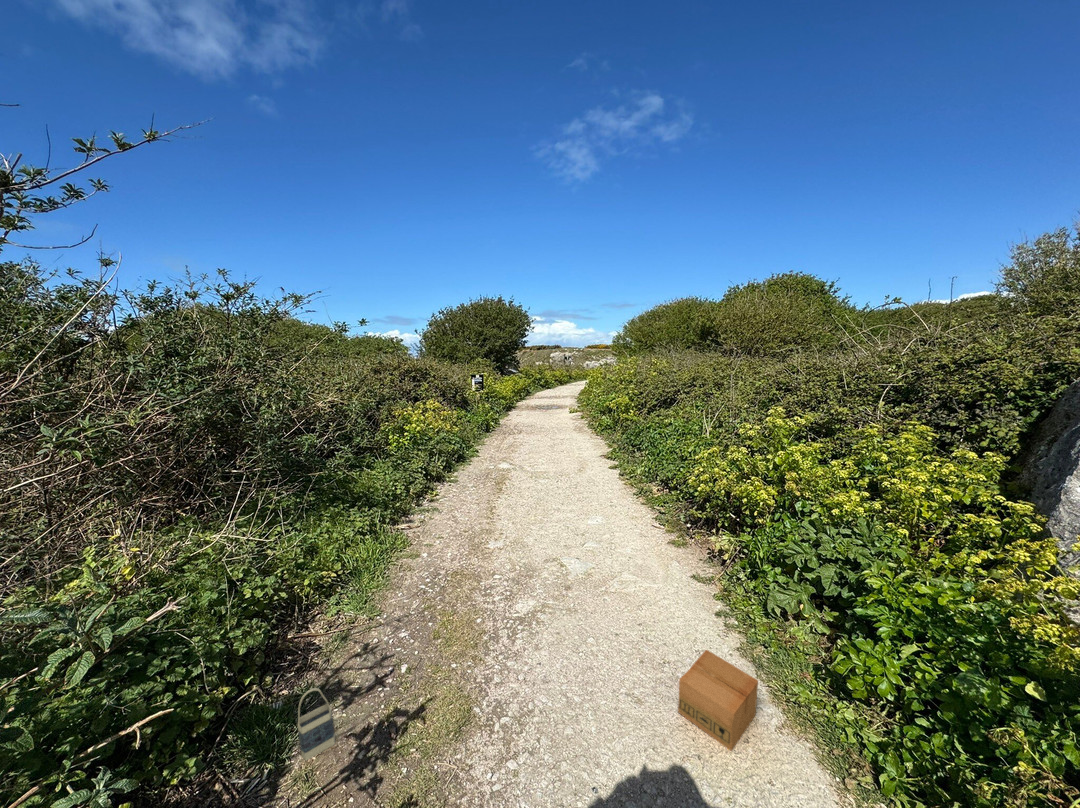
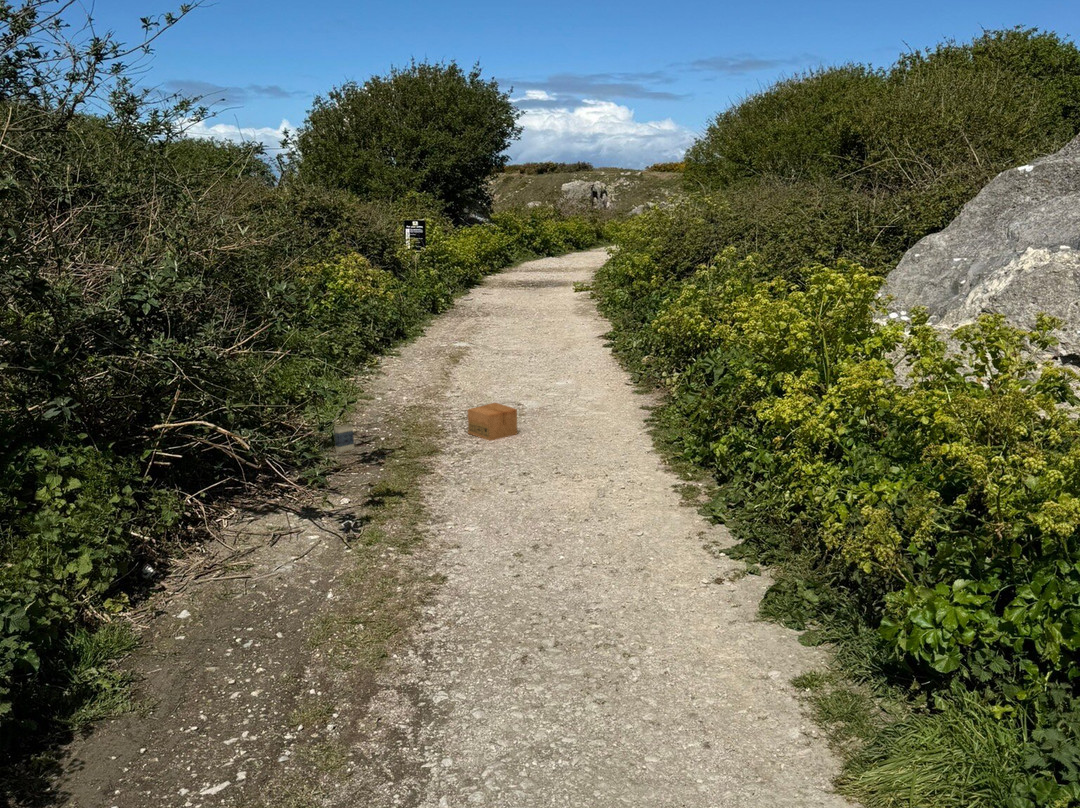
cardboard box: present [678,650,758,751] -> present [468,403,517,441]

